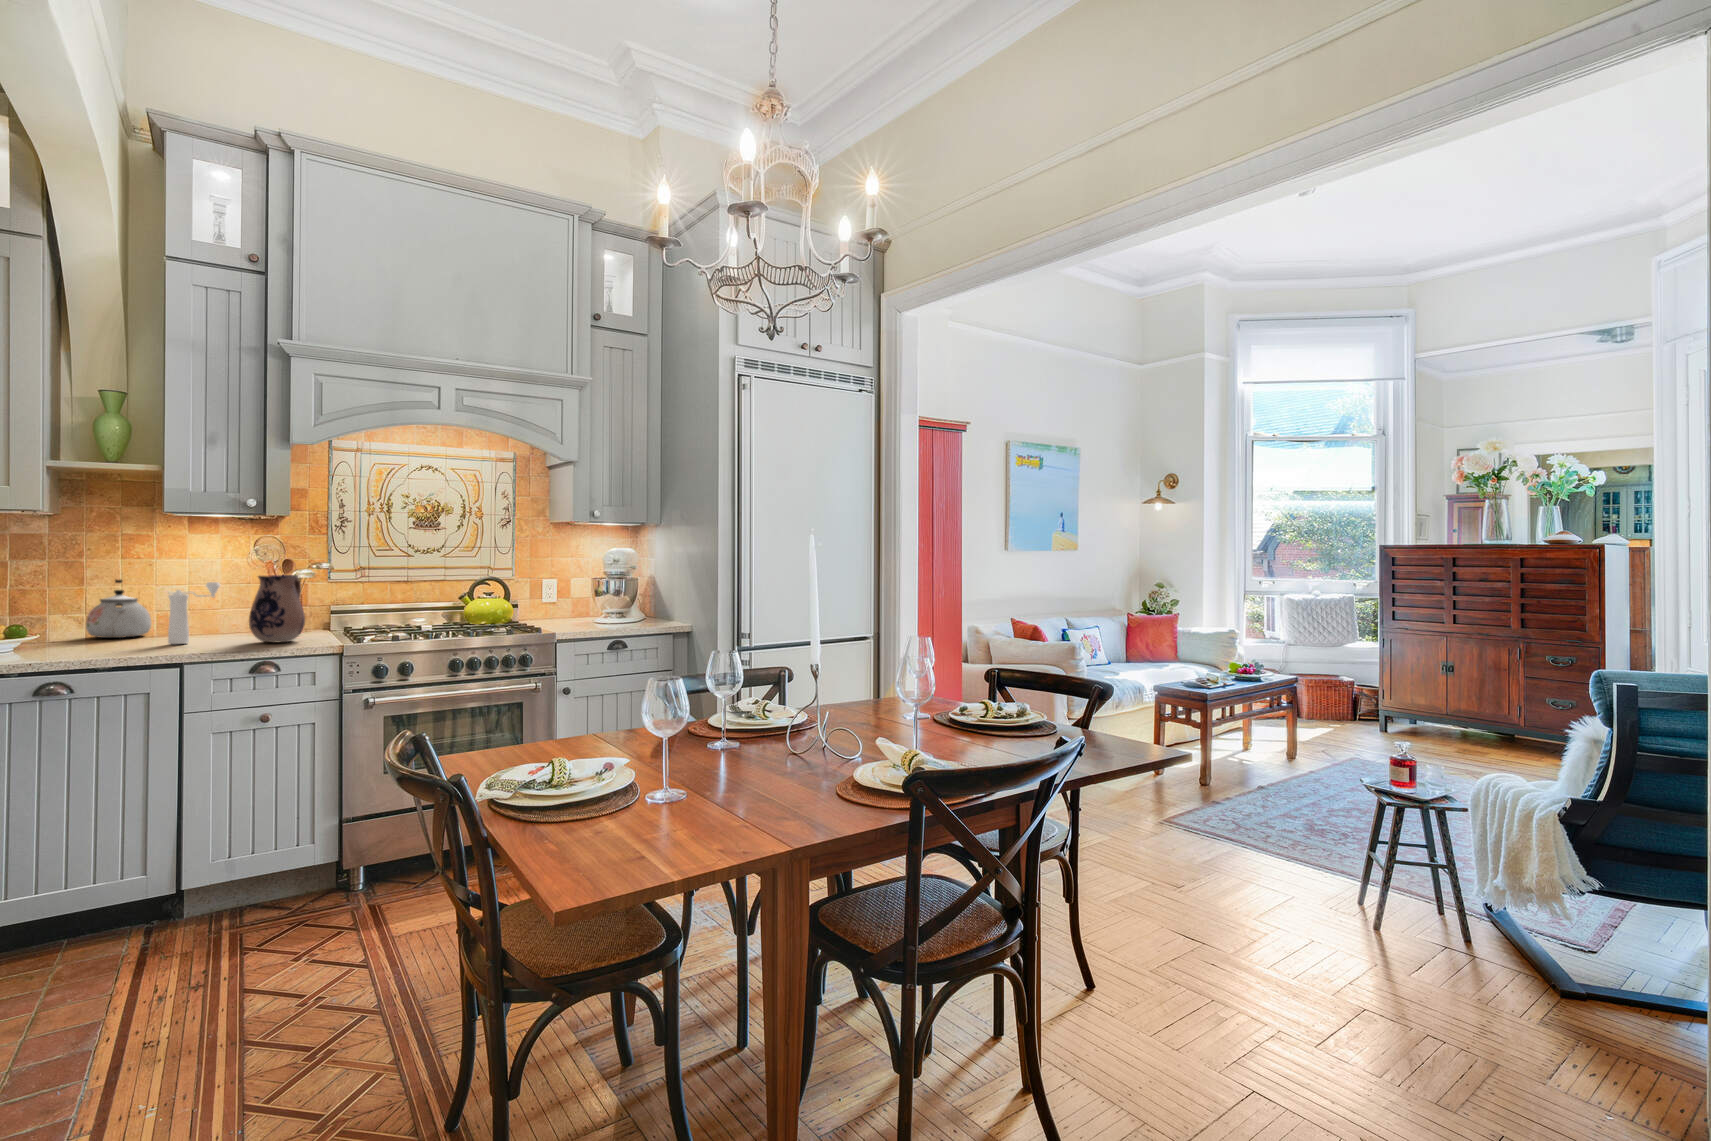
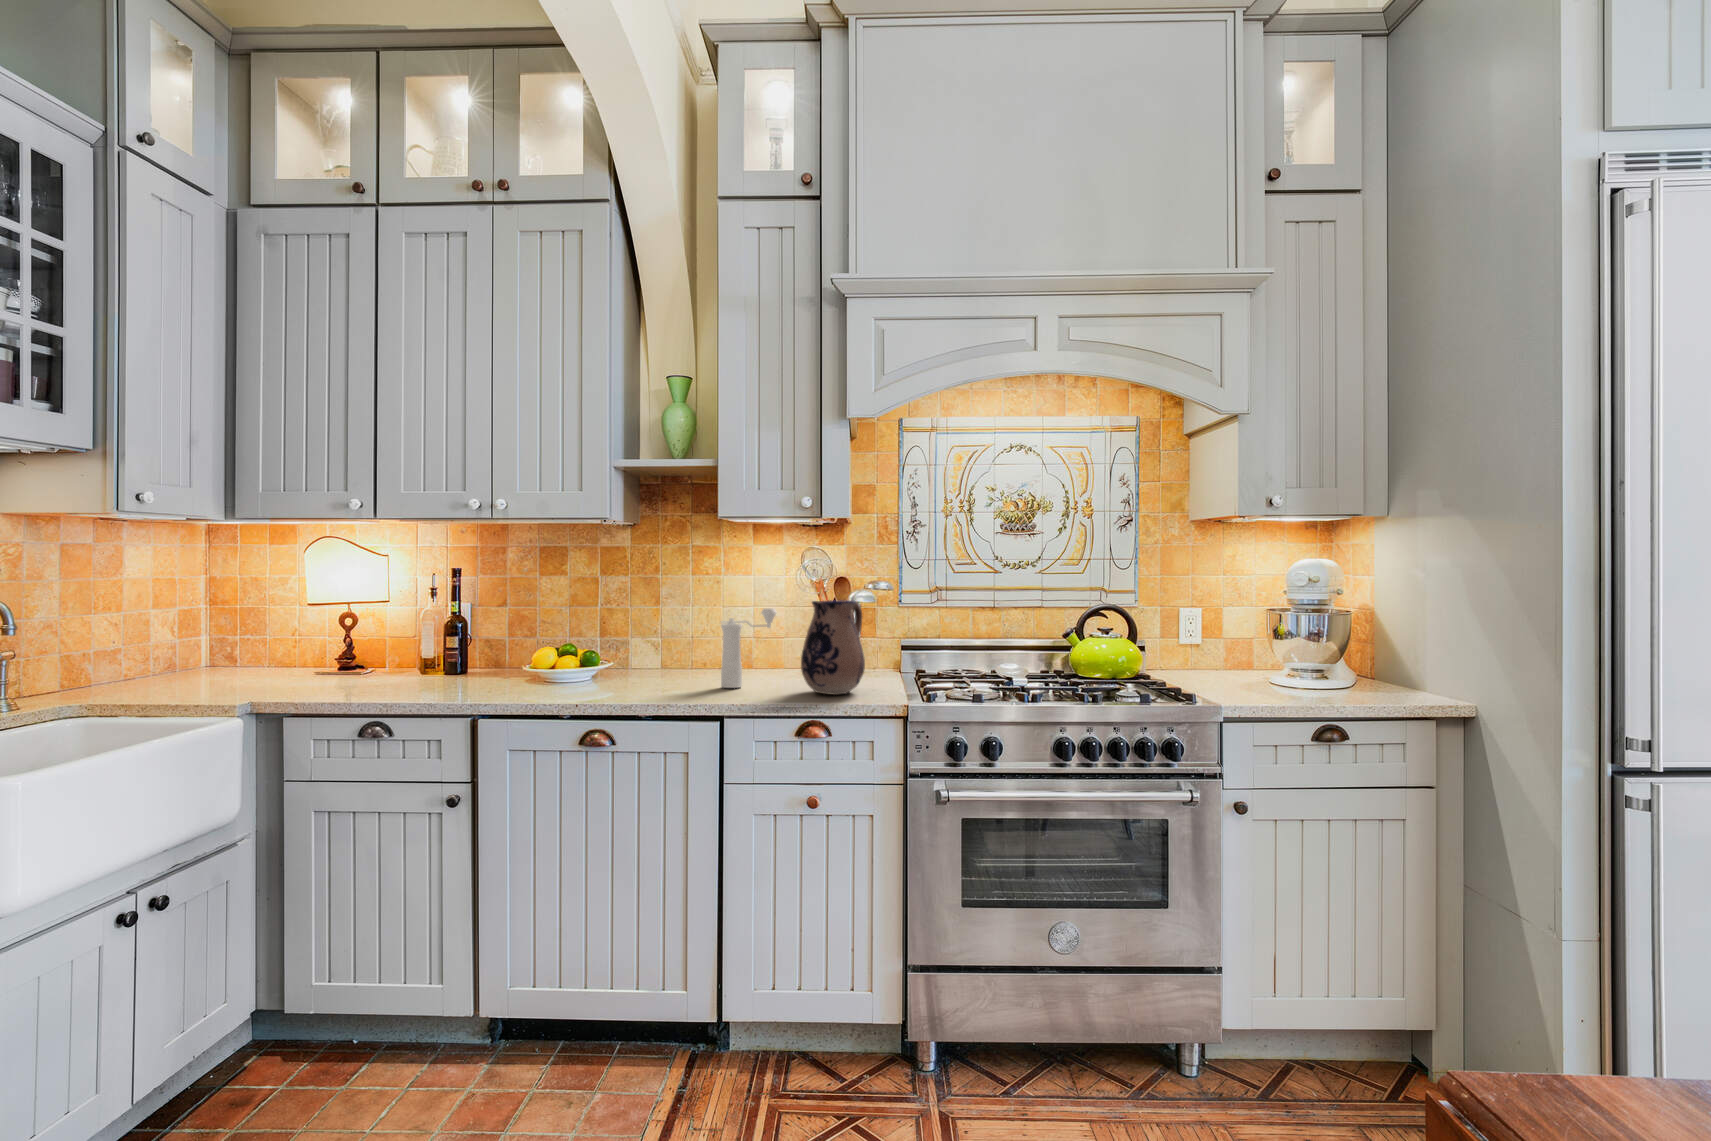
kettle: present [86,580,151,638] -> none [660,602,719,671]

